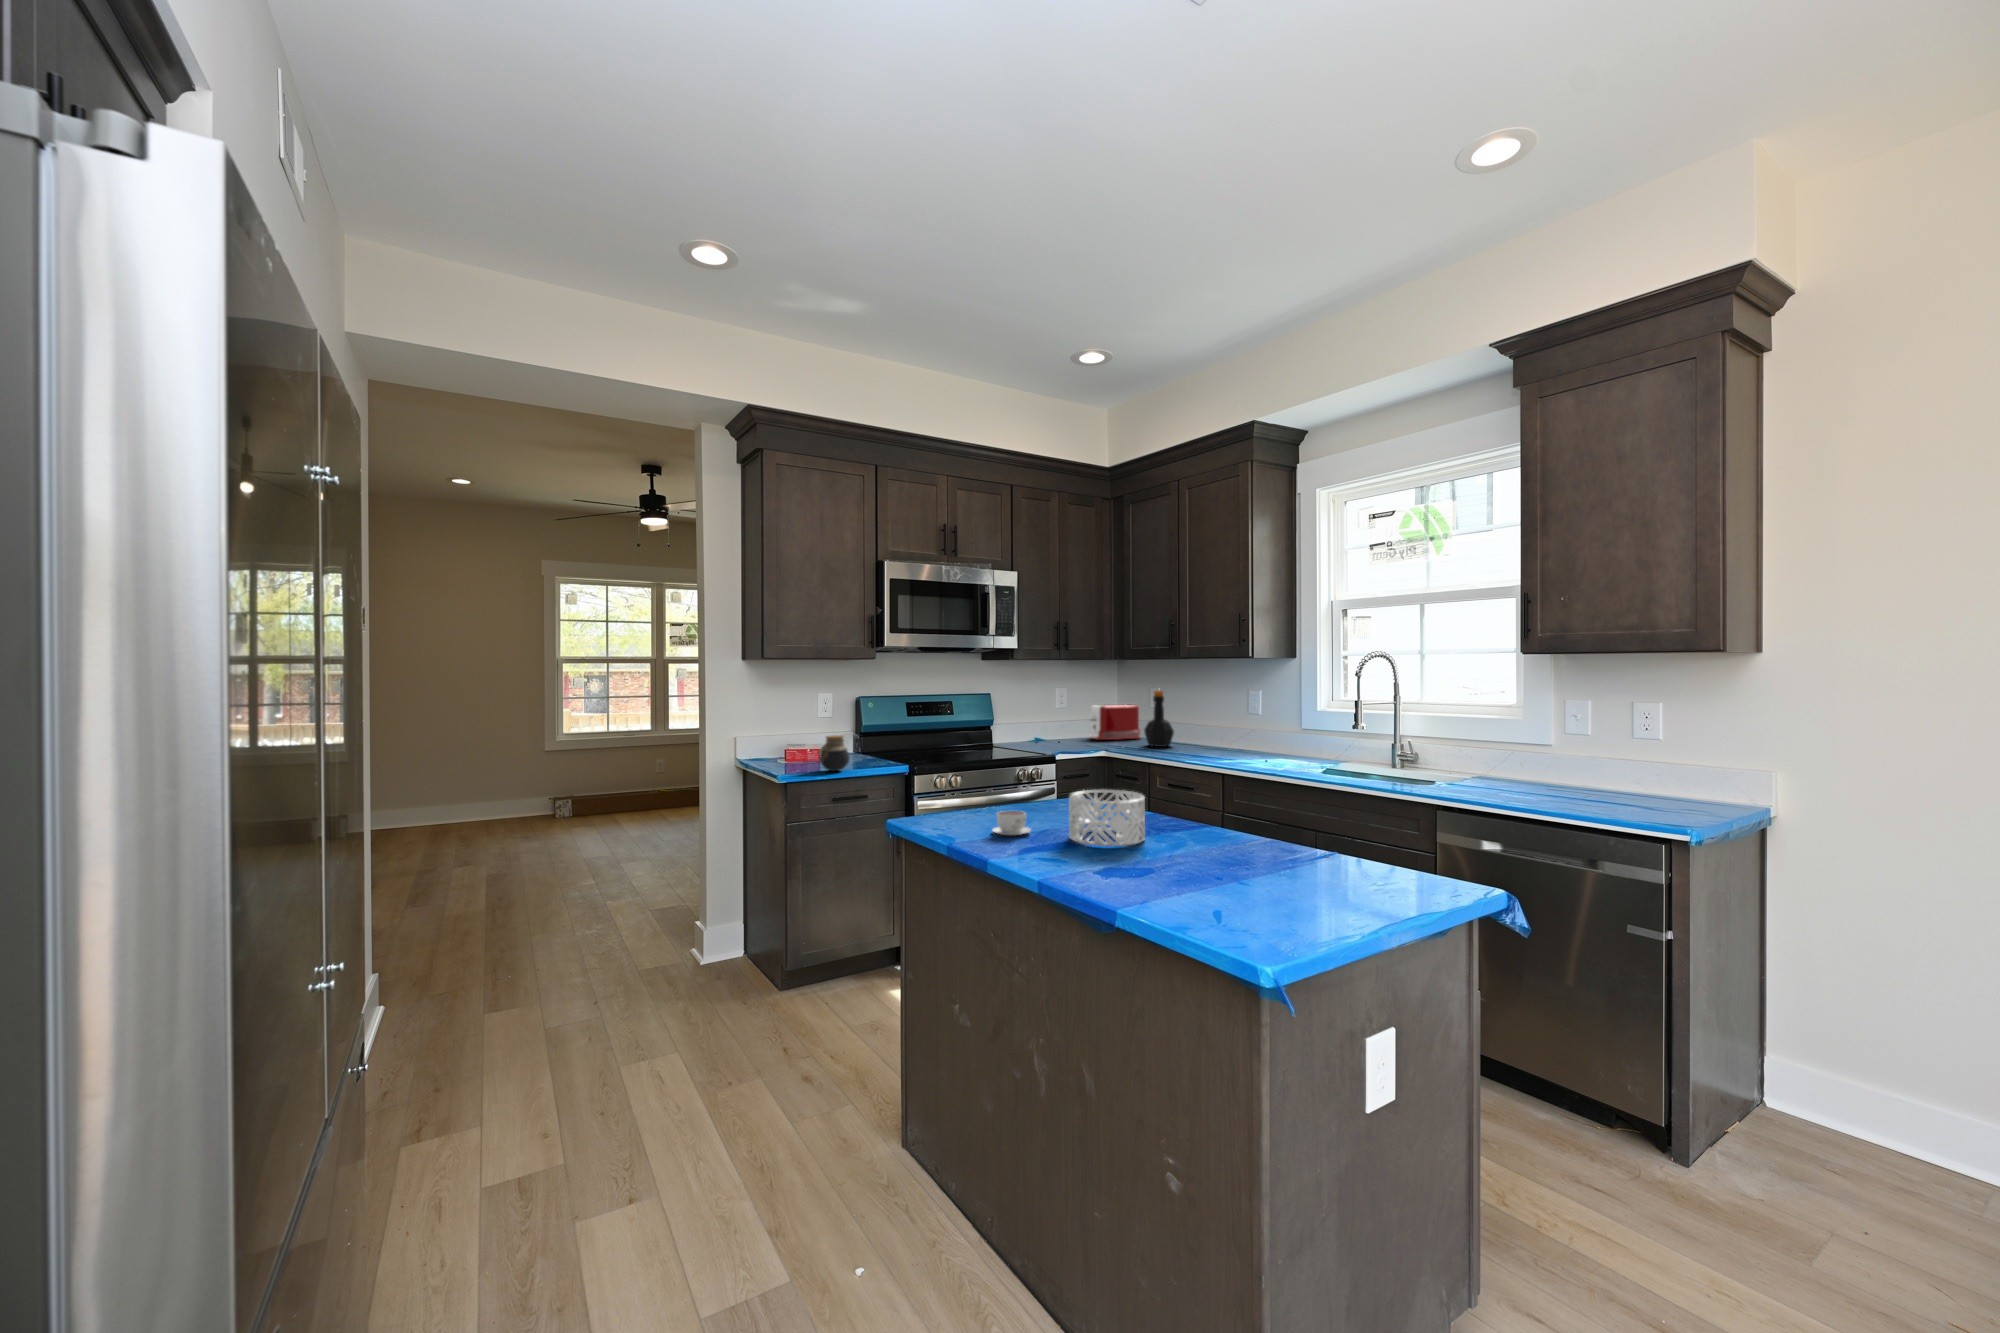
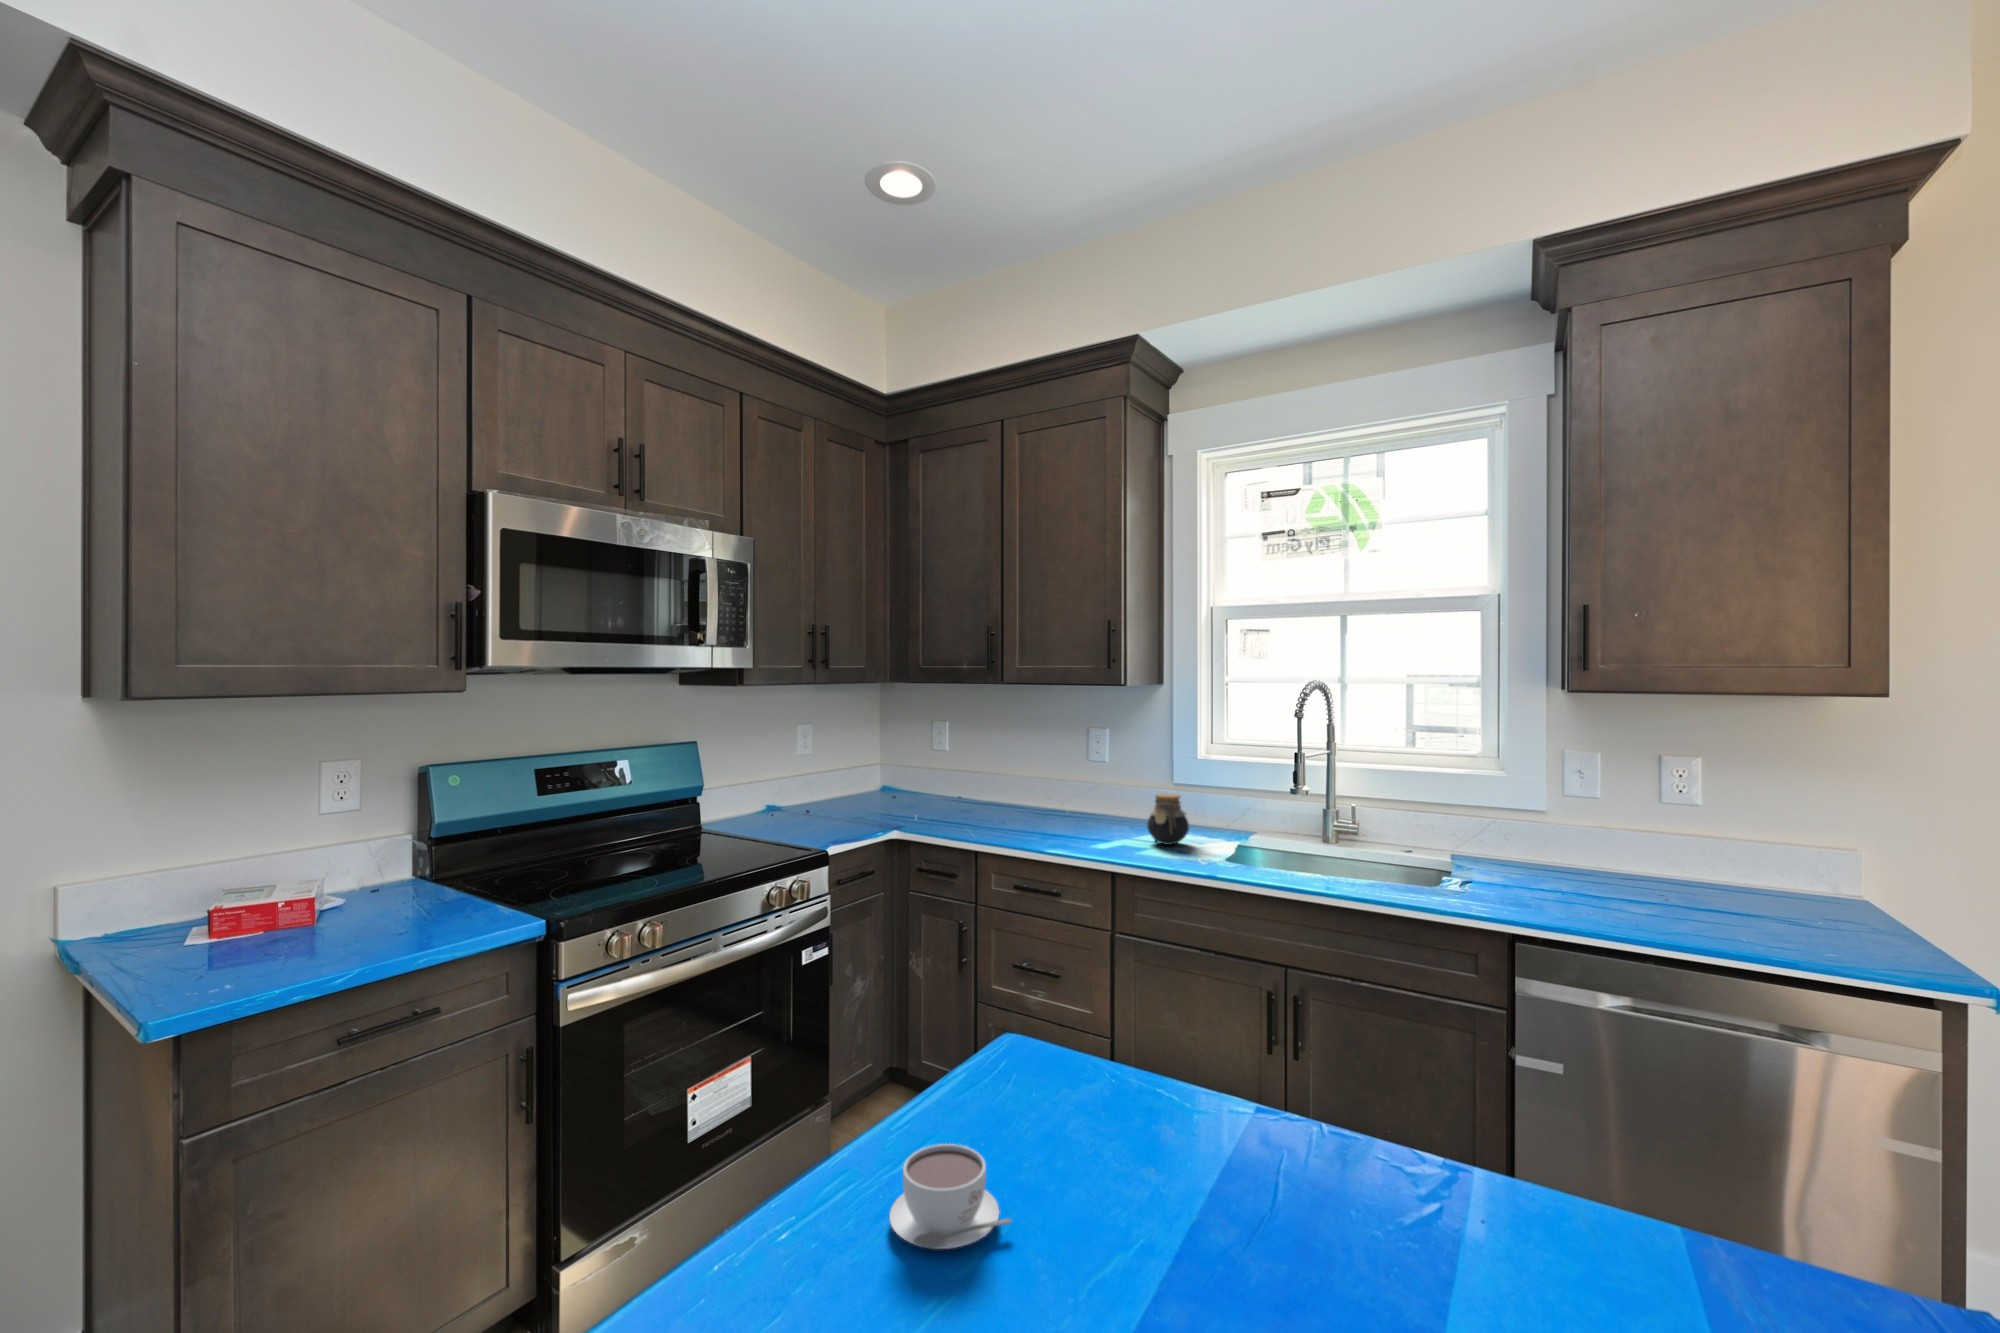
bottle: present [1144,690,1174,747] -> none [943,733,989,820]
toaster: present [1090,704,1141,740] -> none [850,752,925,810]
jar: present [818,735,850,771] -> present [1147,794,1189,845]
decorative bowl: present [1069,790,1145,847] -> none [1105,1047,1308,1266]

